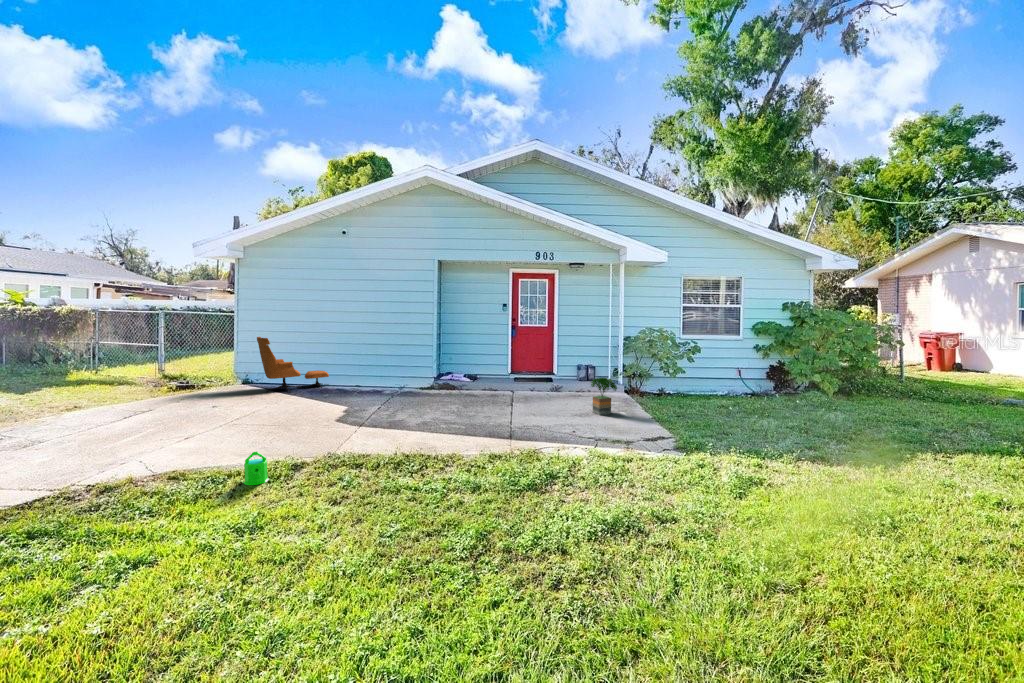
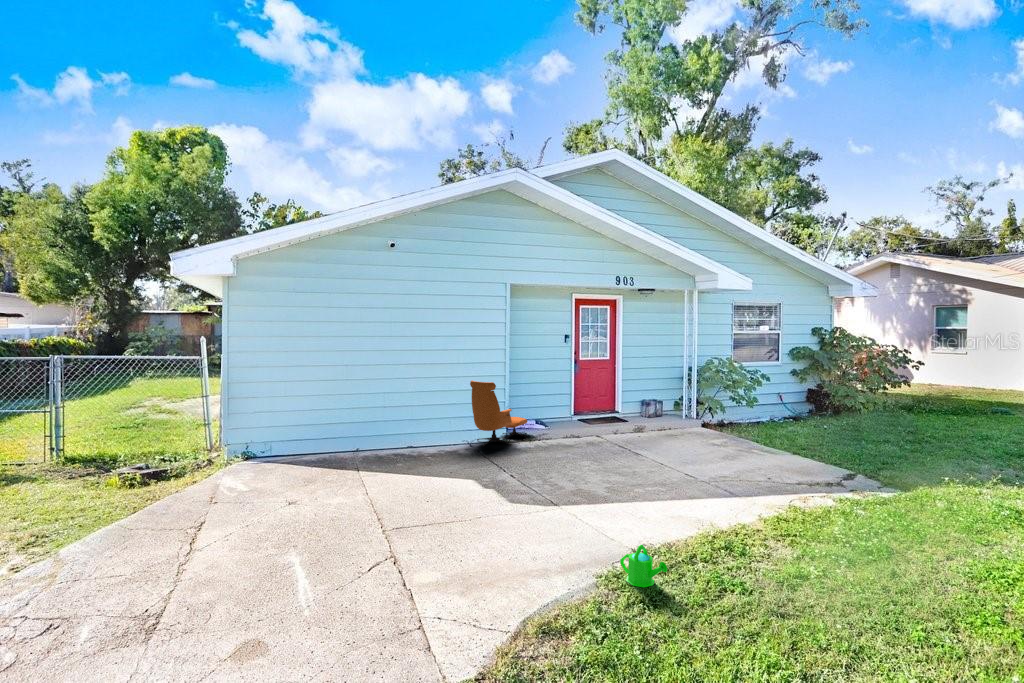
lounge chair: present [257,337,329,392] -> present [470,380,527,447]
potted tree: present [591,378,617,415] -> none [740,415,773,455]

